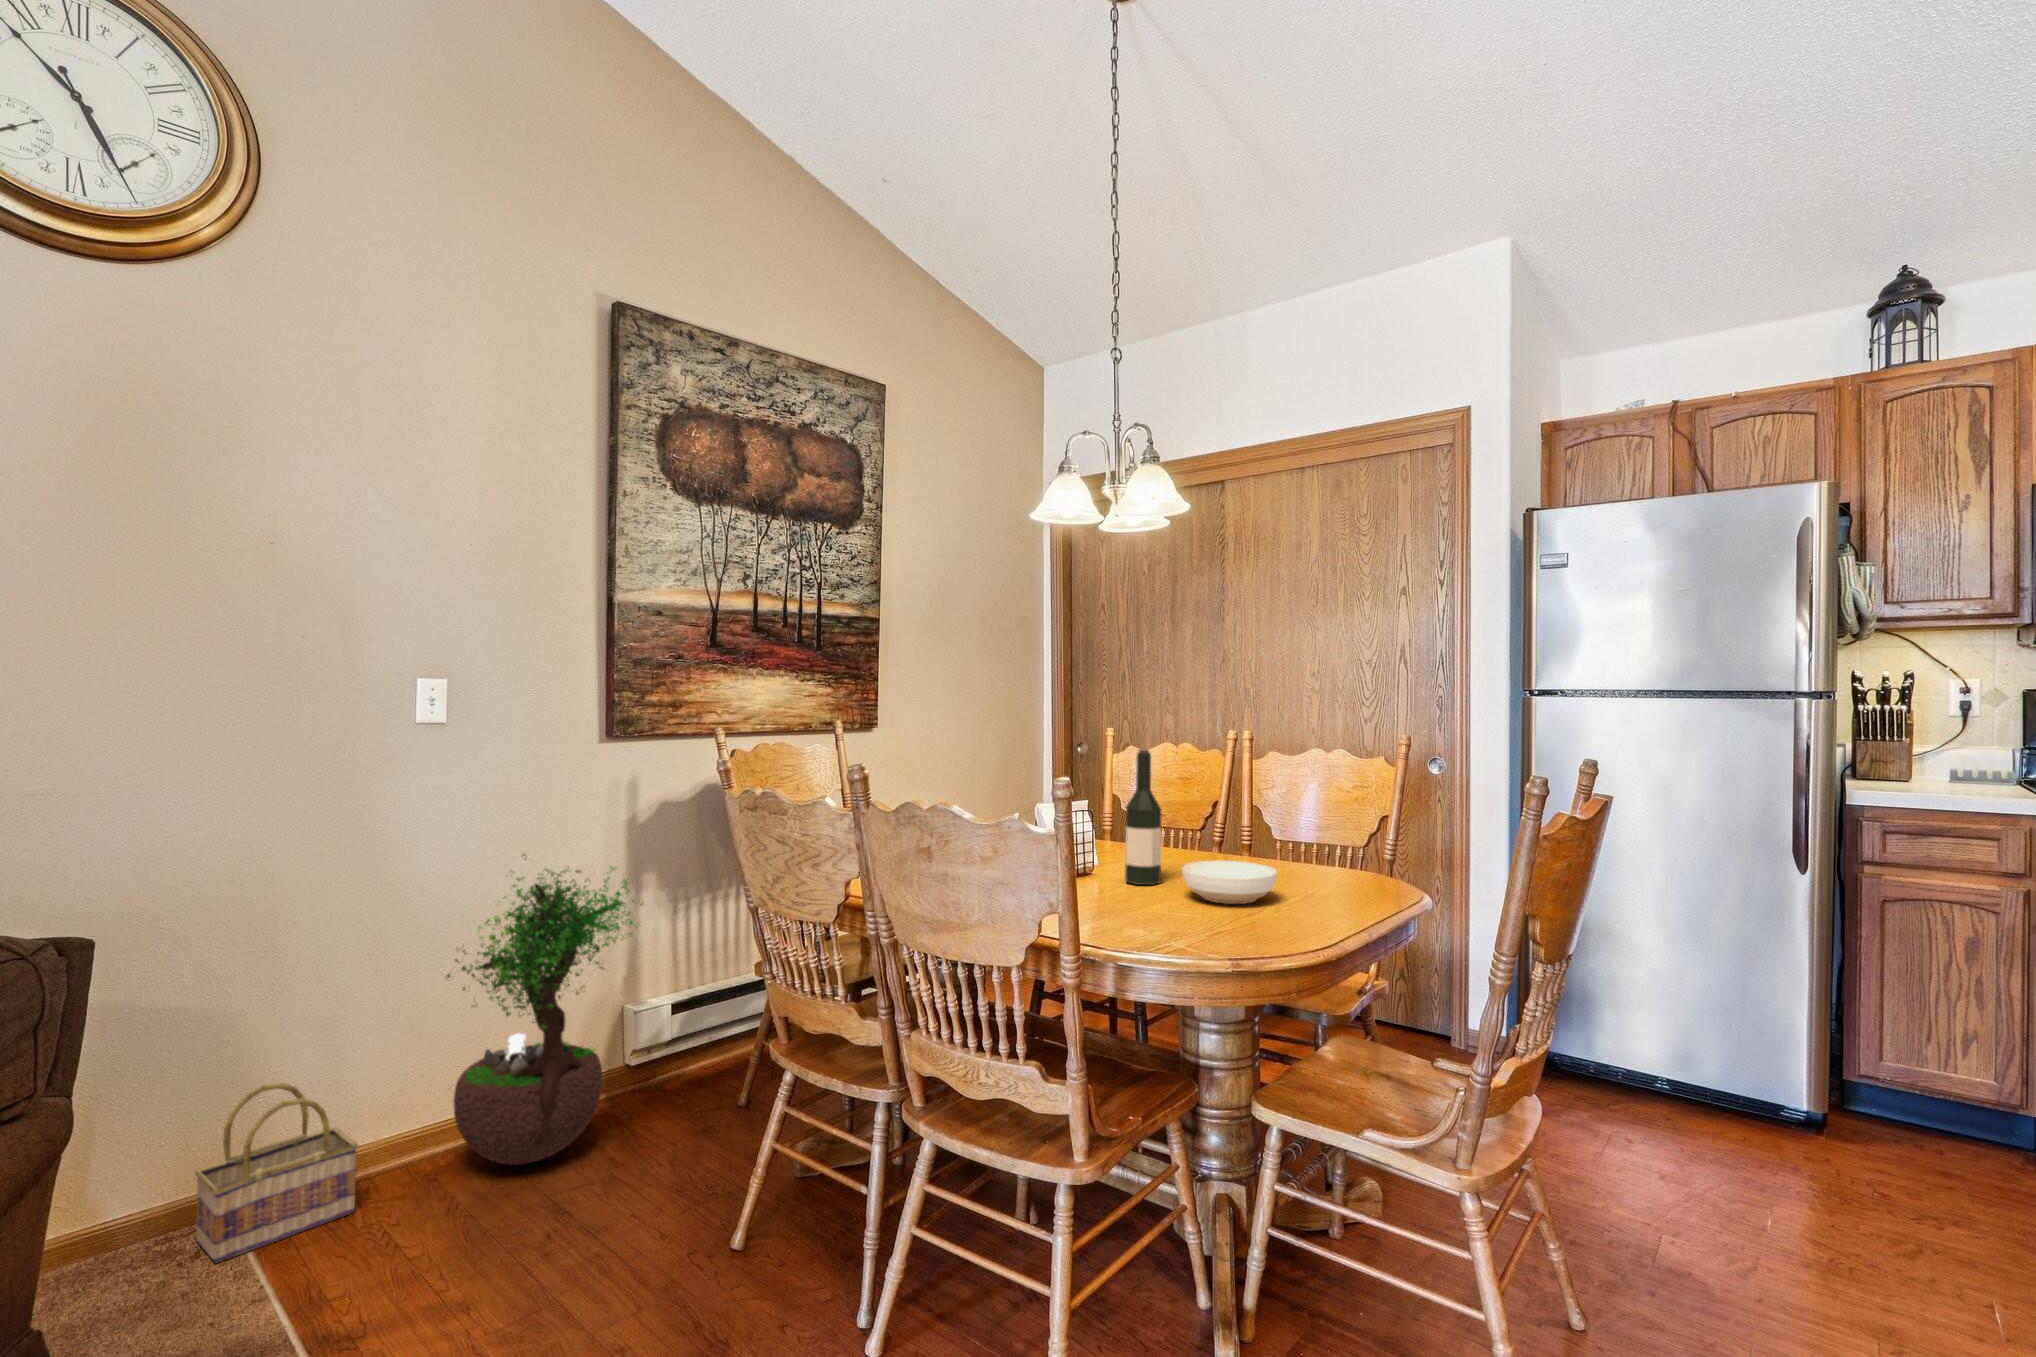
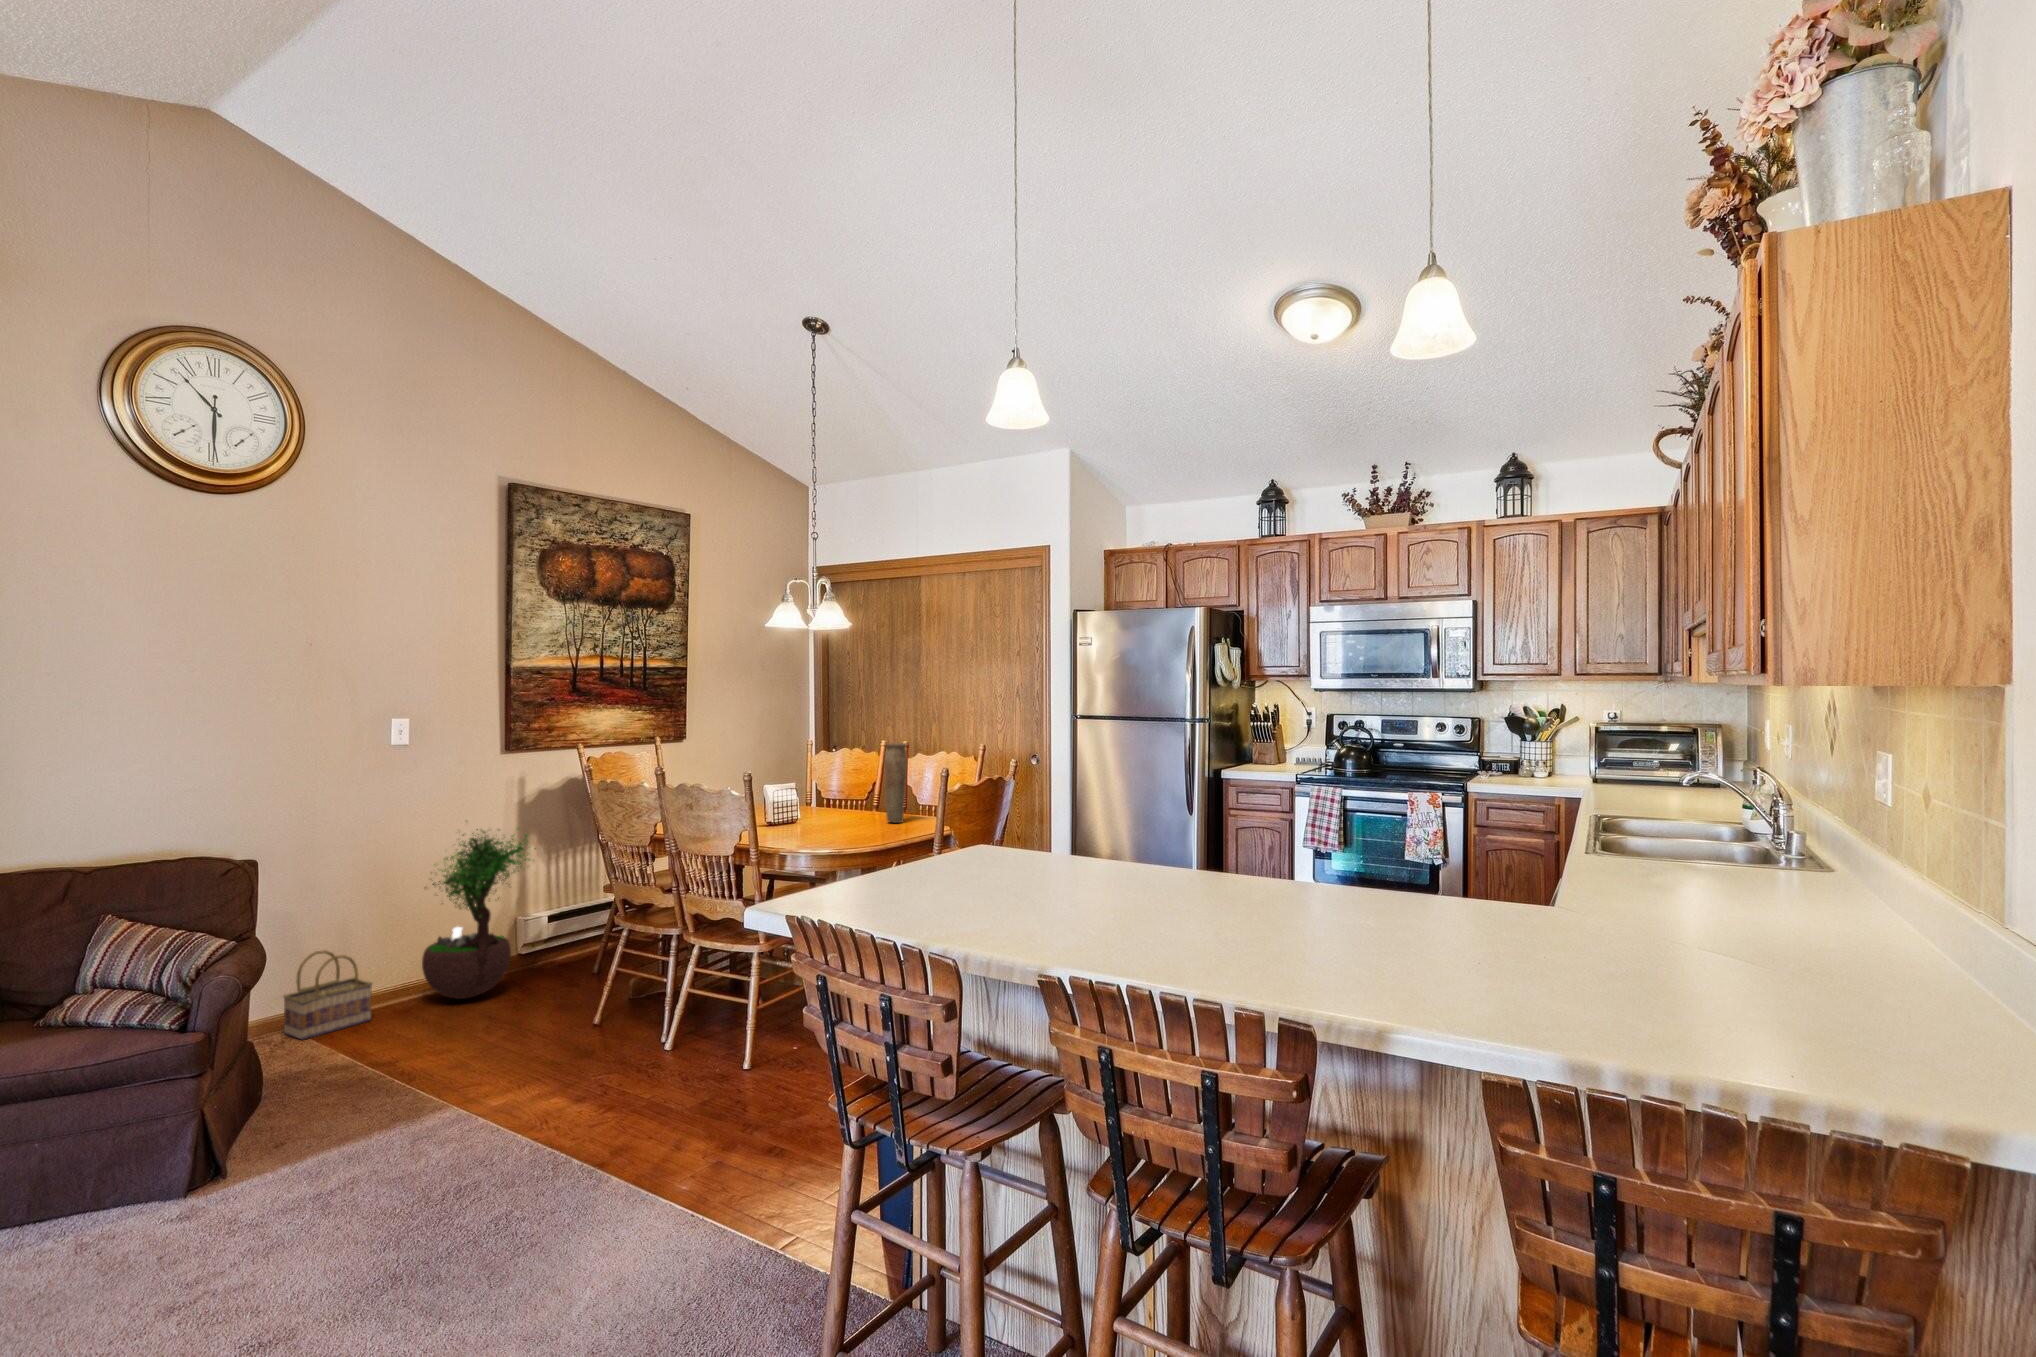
vase: none [1263,725,1313,880] -> present [884,743,908,823]
wine bottle: present [1125,749,1161,885] -> none [809,757,828,827]
bowl: present [1182,861,1277,904] -> none [832,813,878,833]

